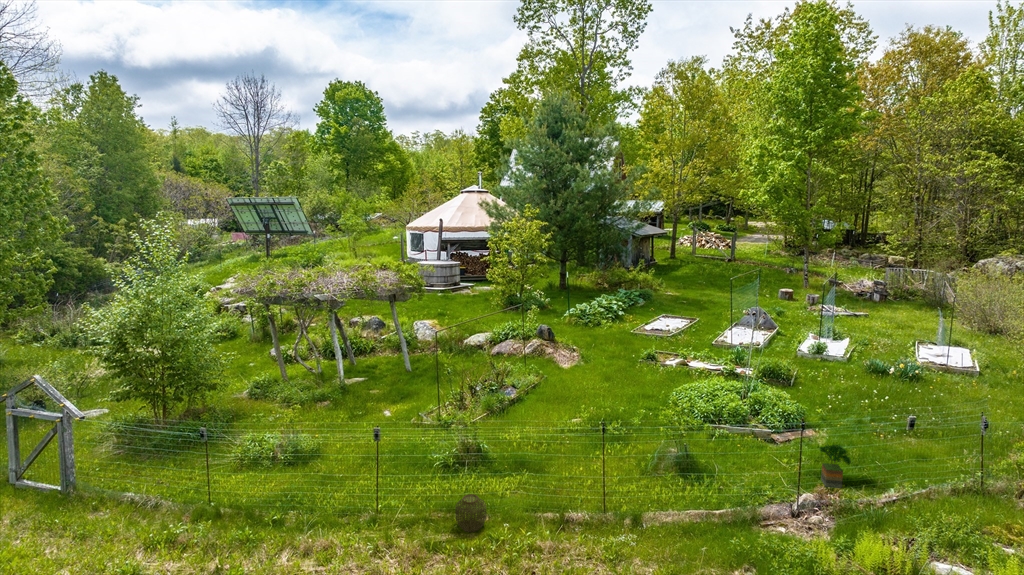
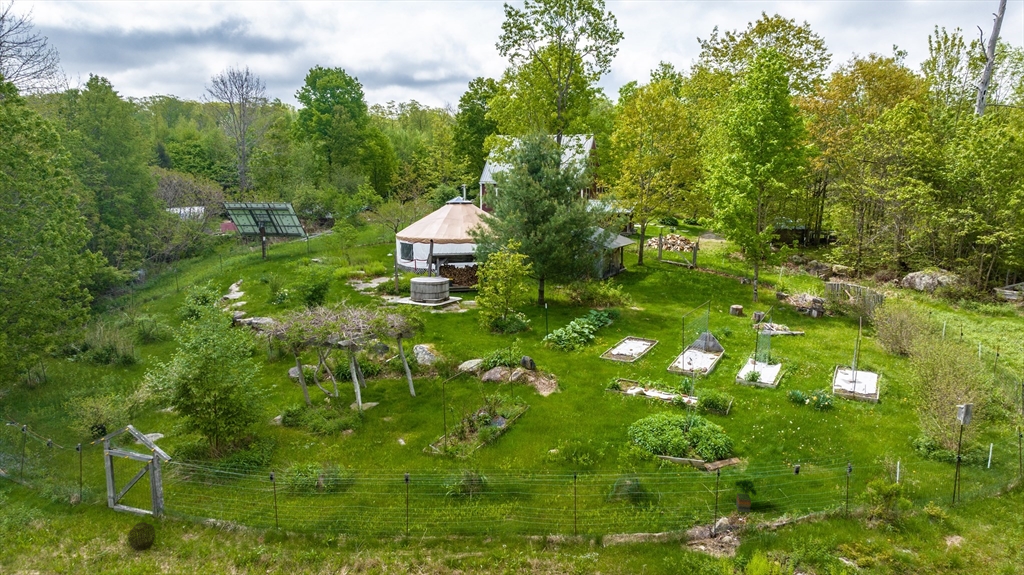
woven basket: present [455,494,486,532] -> present [128,522,155,550]

